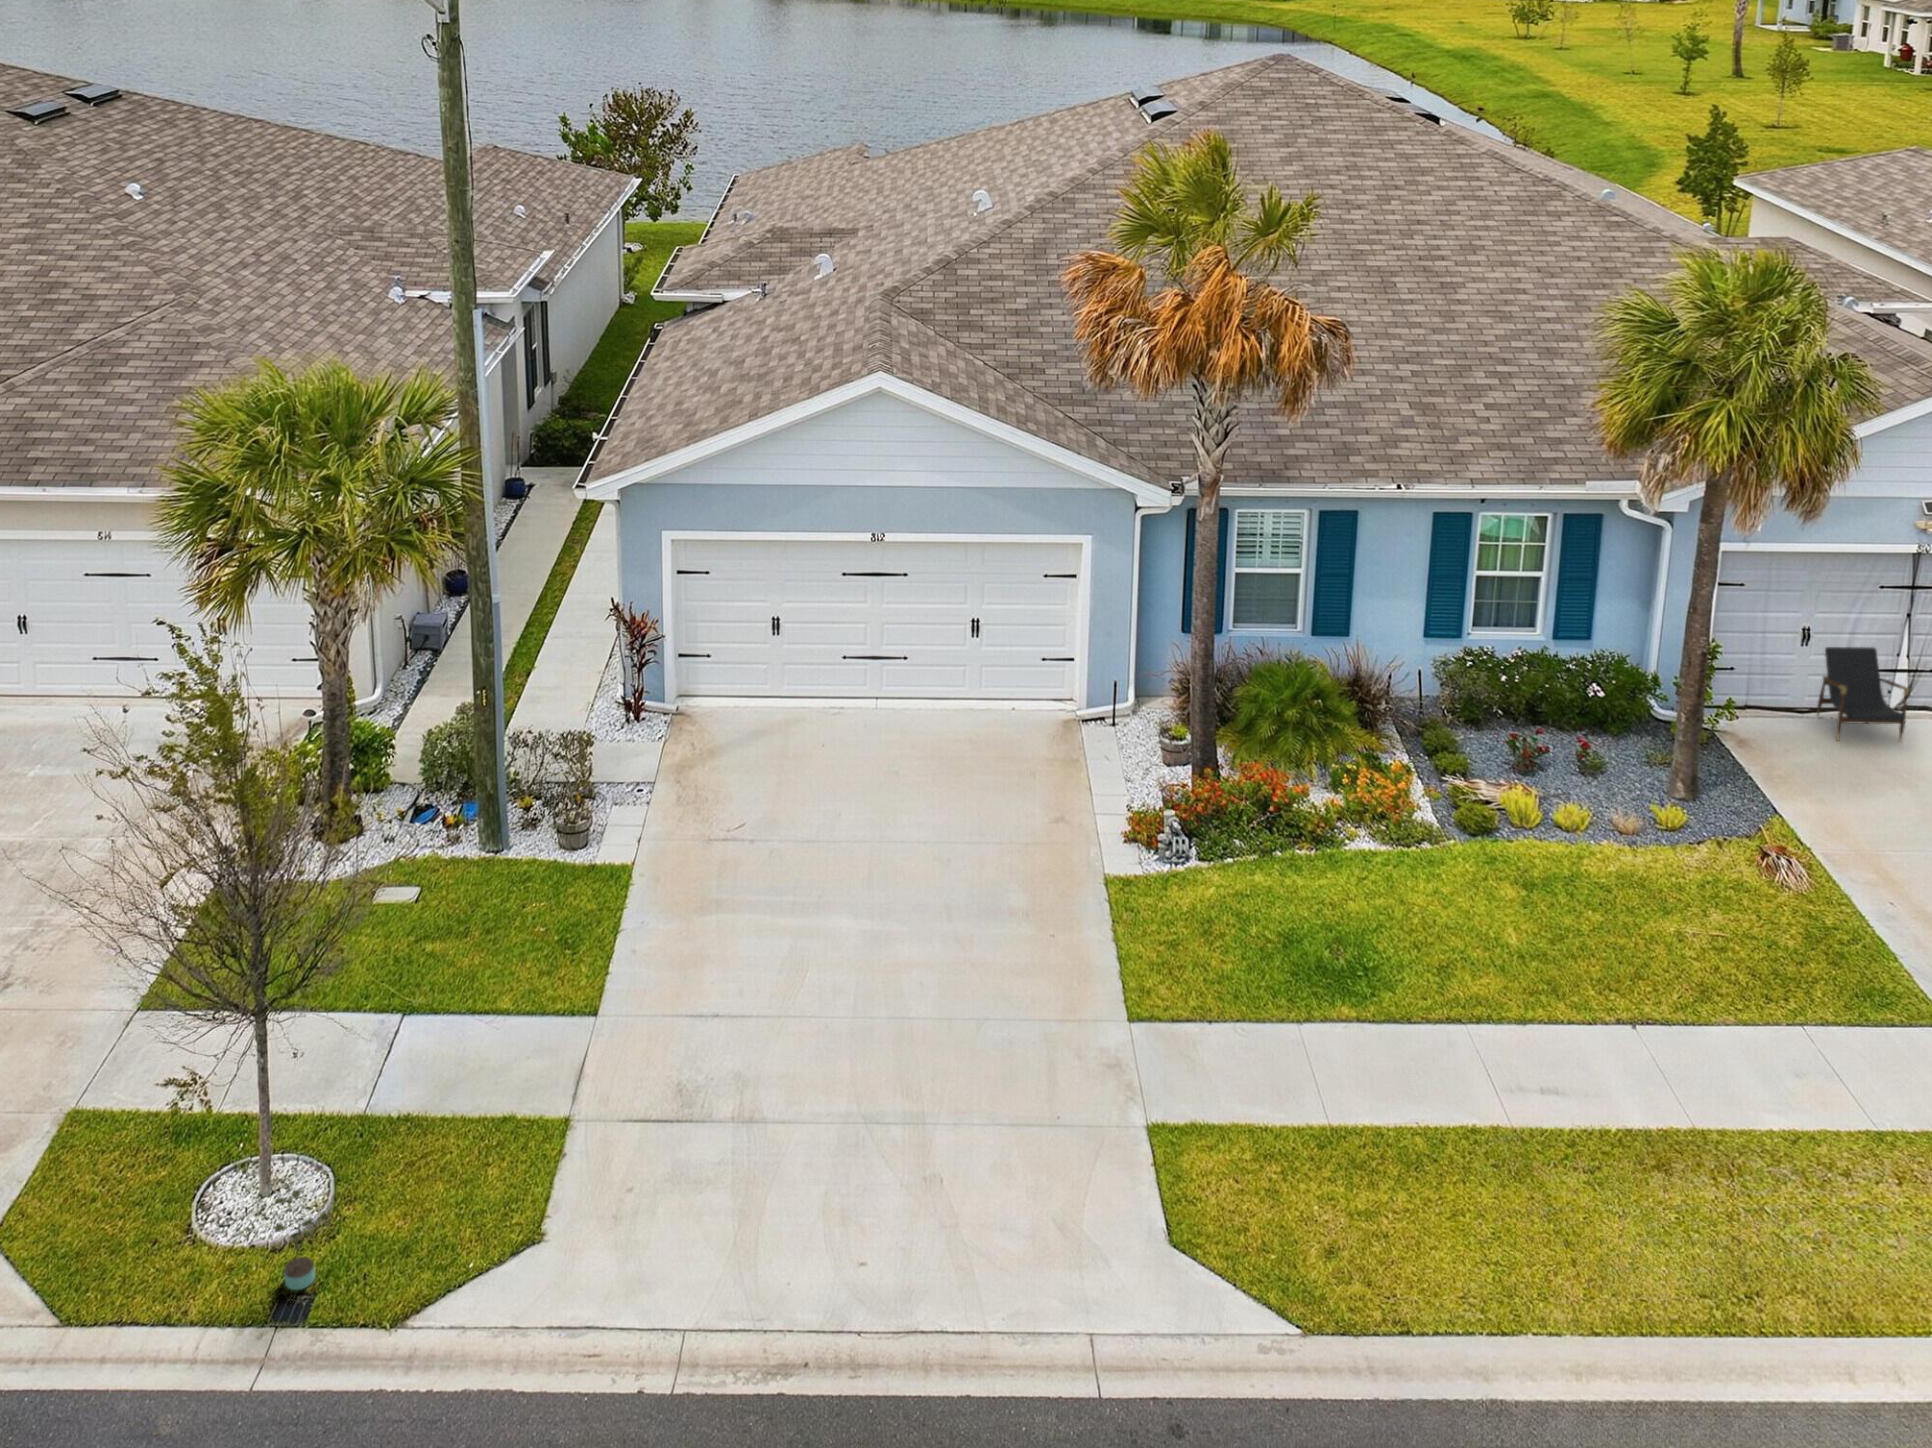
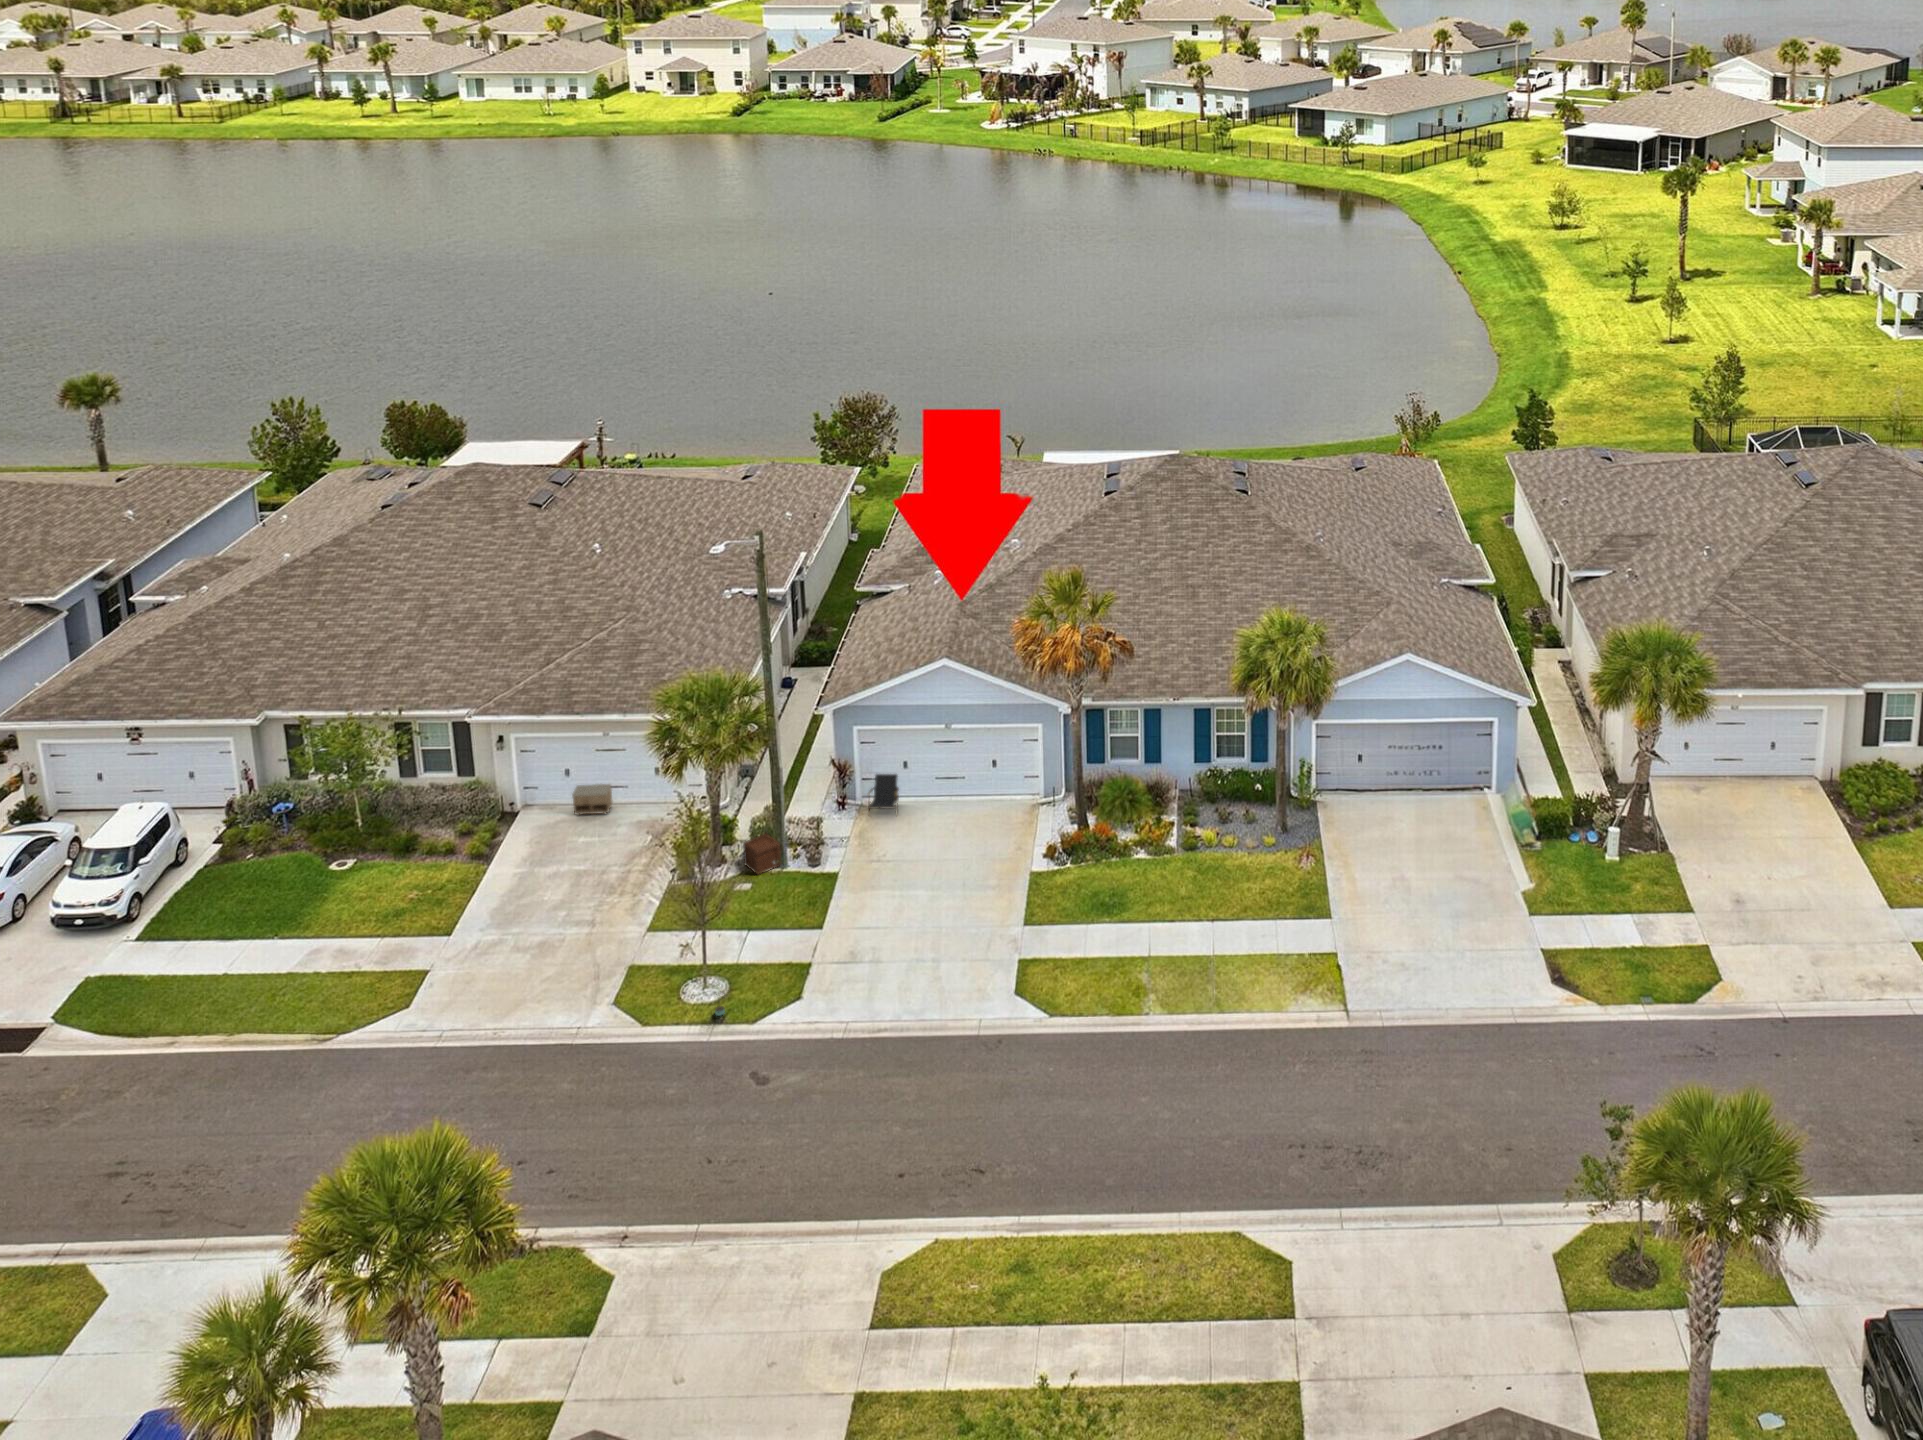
lounge chair: present [1817,647,1909,741] -> present [868,774,899,811]
storage bench: none [28,650,126,719] -> present [572,784,612,815]
wooden crate: none [402,764,494,864] -> present [743,834,781,874]

